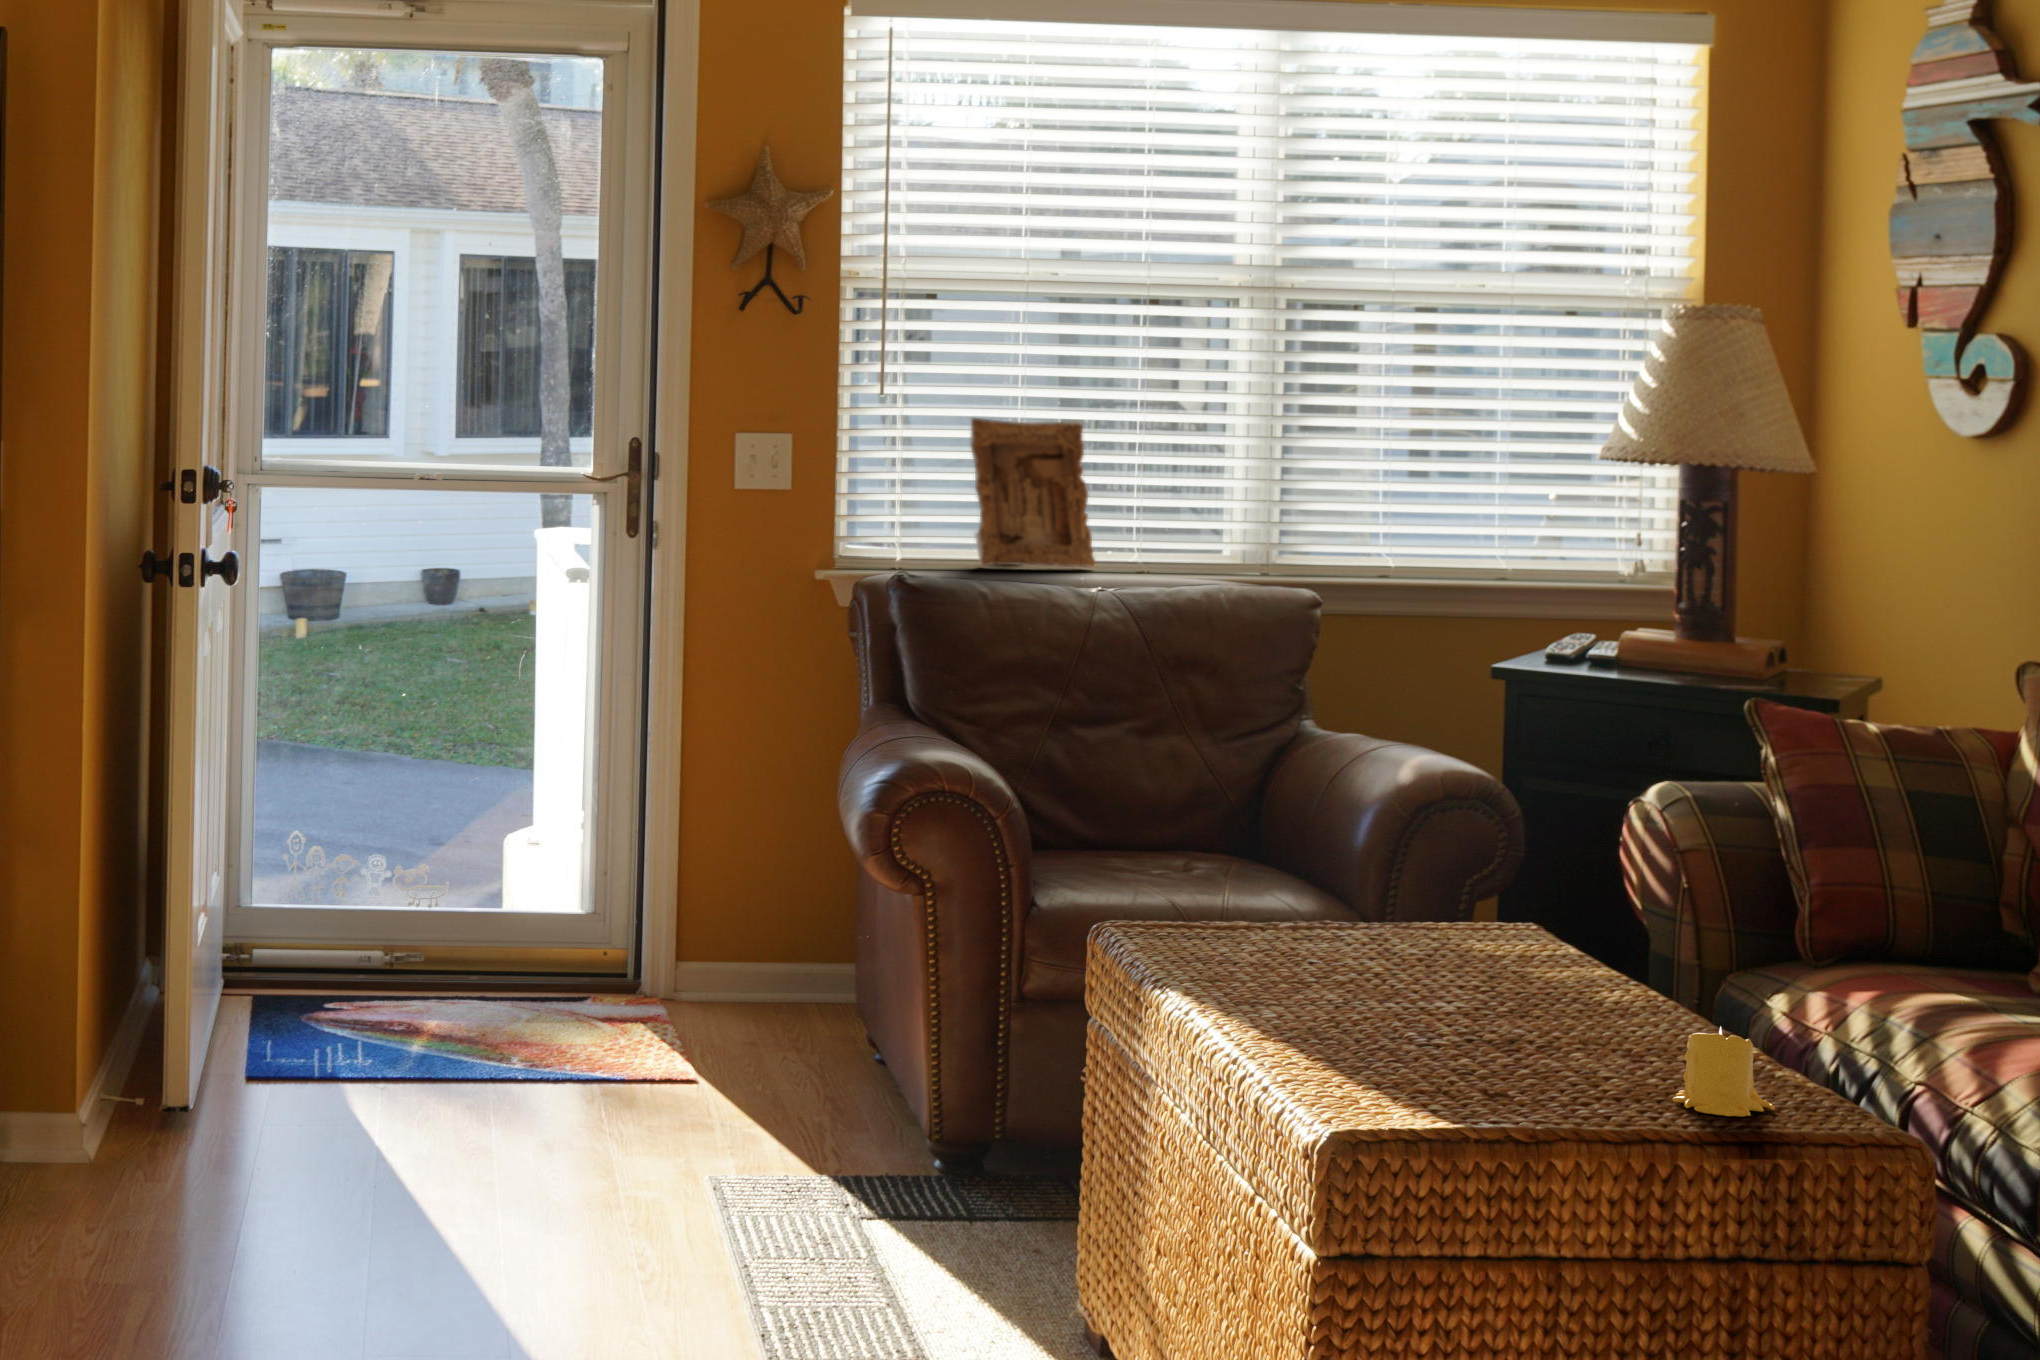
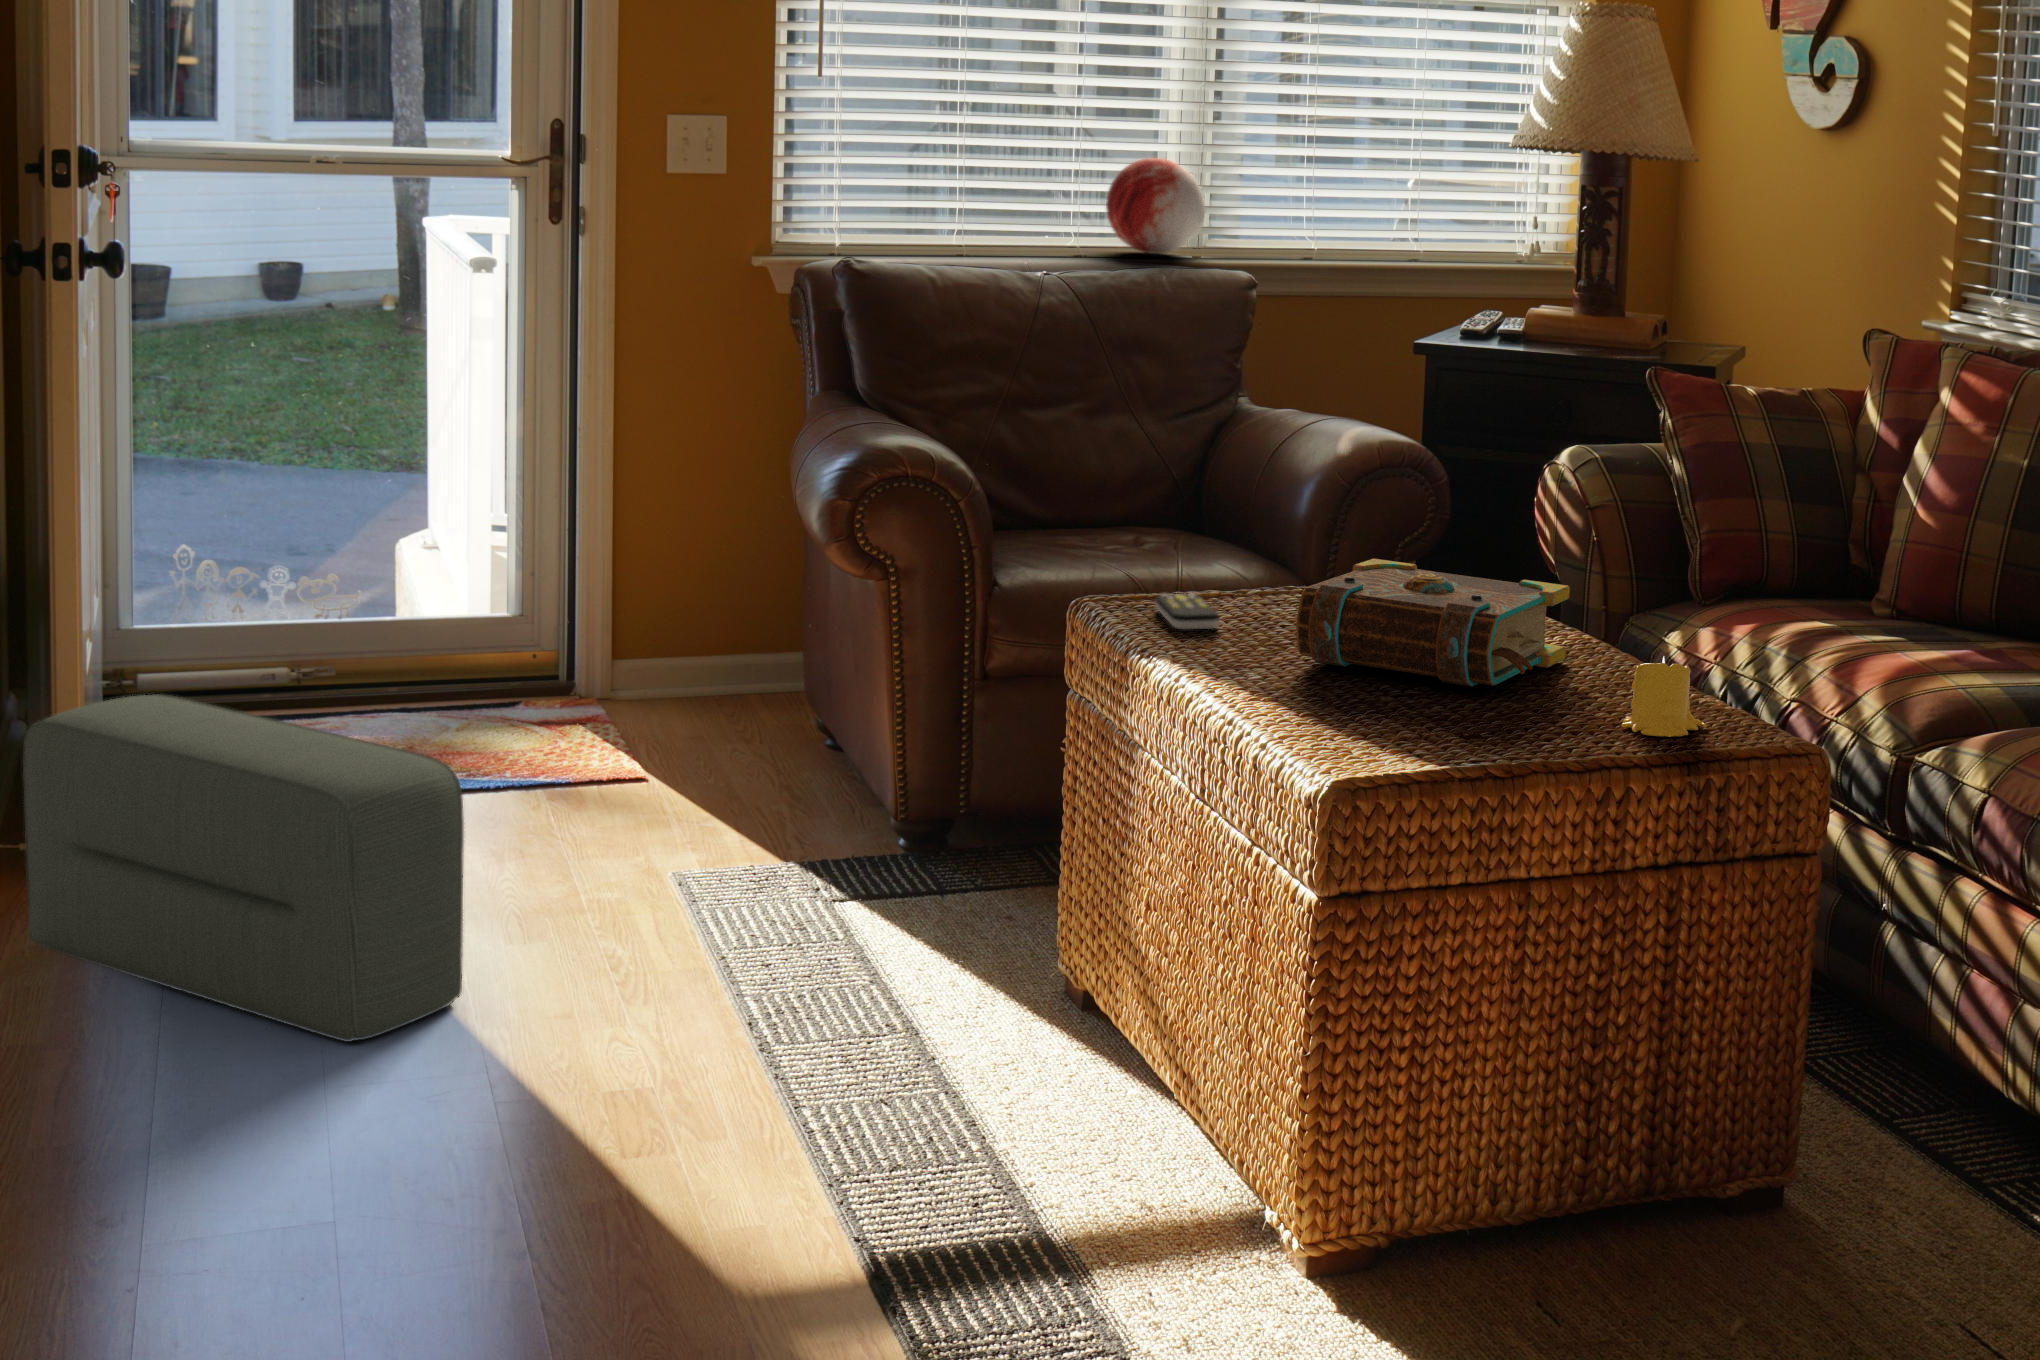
picture frame: present [971,418,1095,567] -> none [923,103,1047,252]
decorative orb: none [1158,471,1263,569] -> present [1106,158,1205,254]
book: none [1315,902,1624,1046] -> present [1296,559,1570,686]
remote control: none [1175,927,1240,966] -> present [1155,593,1220,630]
pouf: none [151,965,514,1305] -> present [23,694,464,1042]

